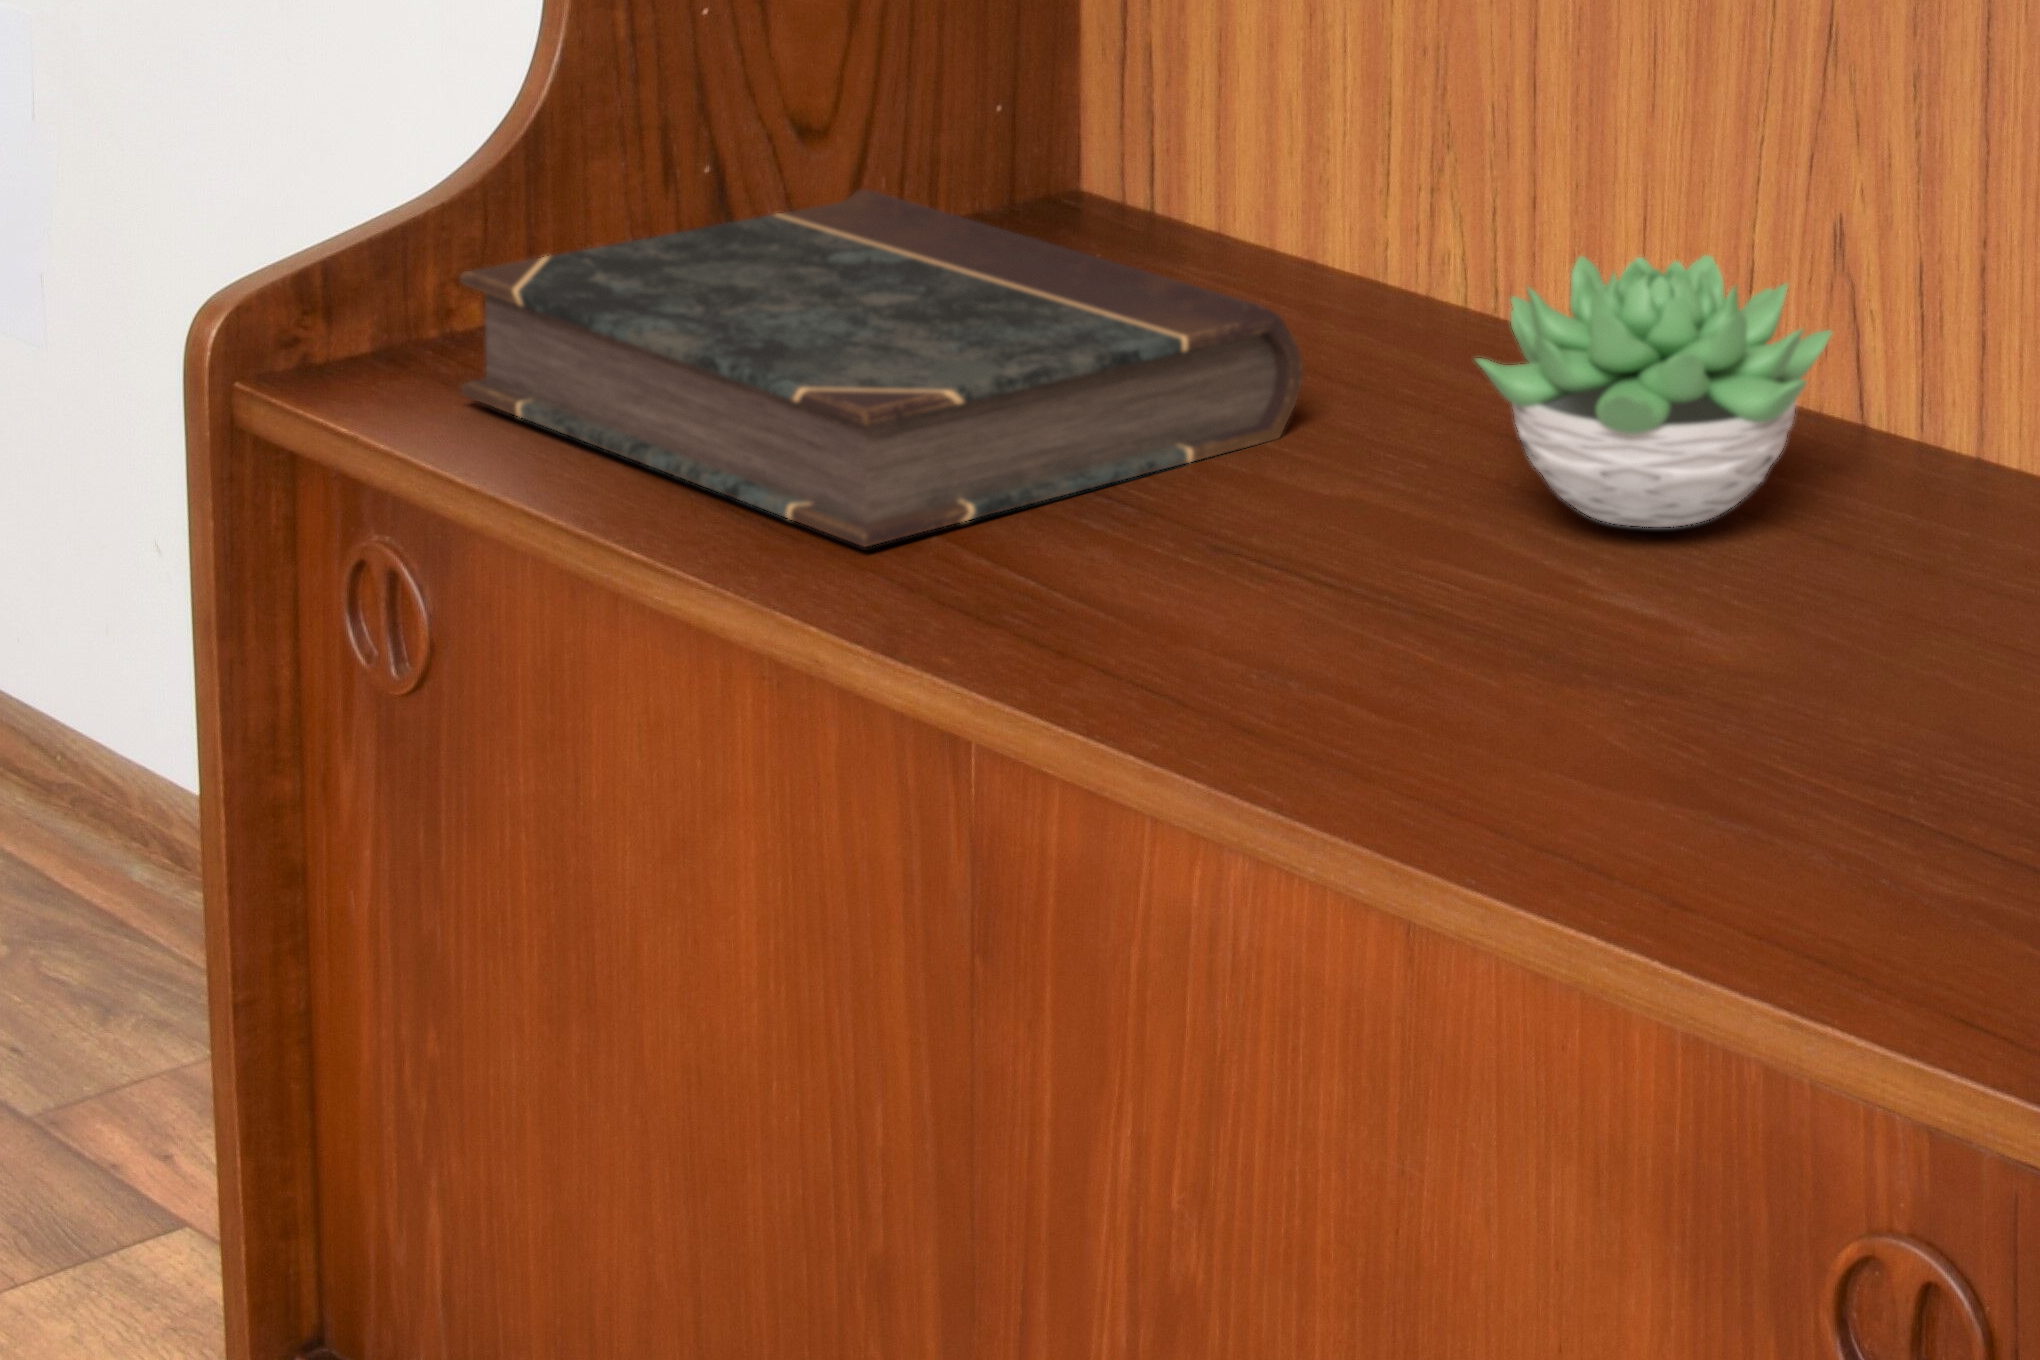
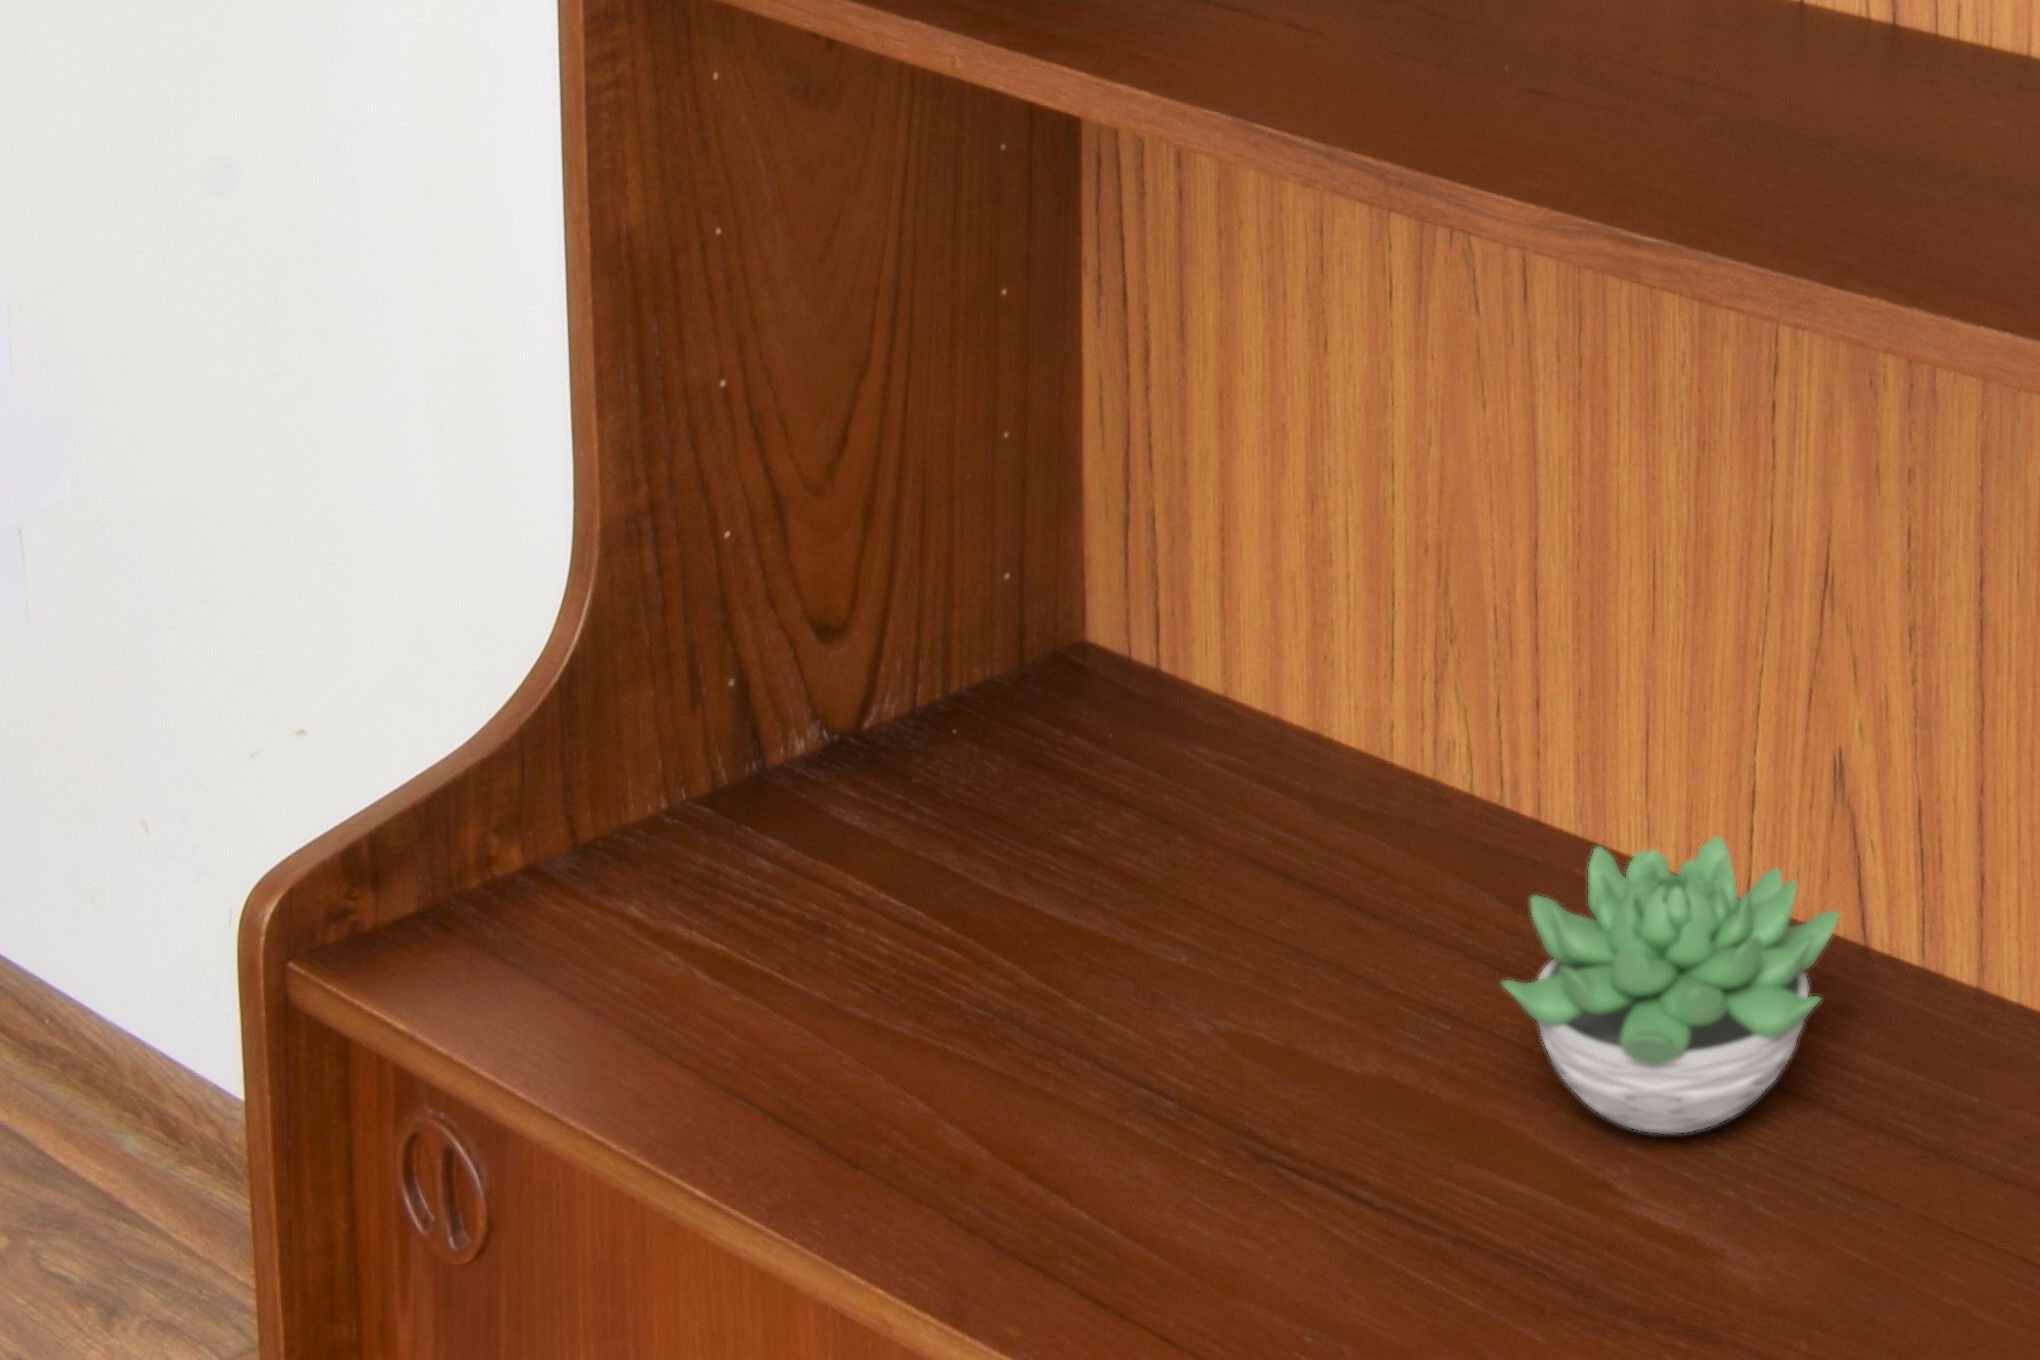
book: present [460,190,1303,547] -> none [508,696,1327,1194]

